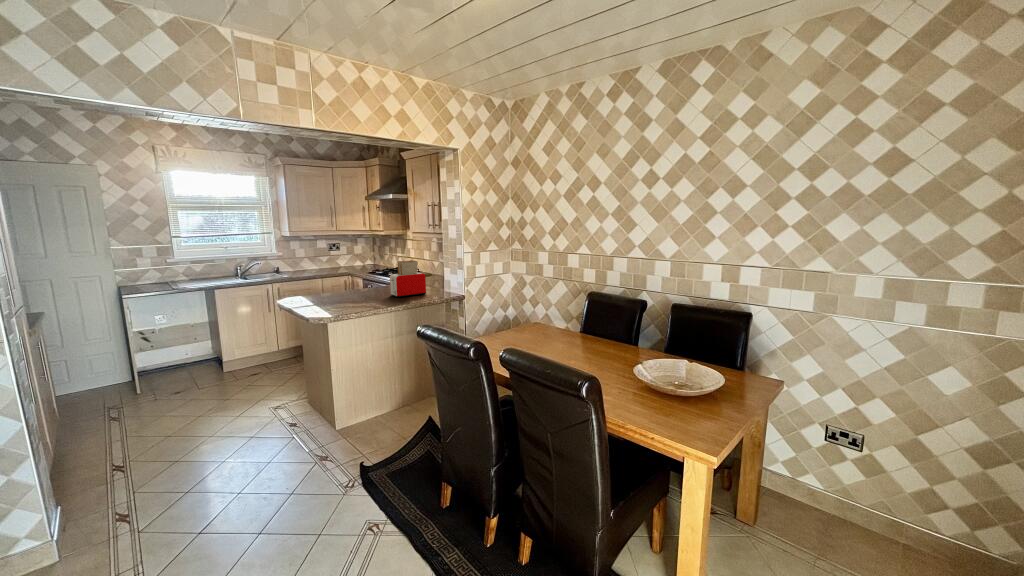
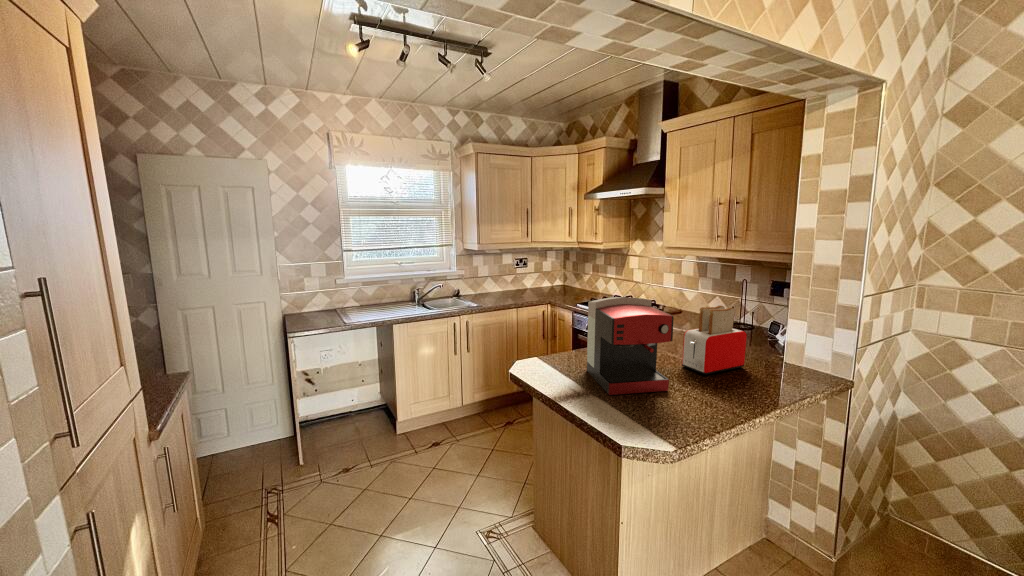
coffee maker: none [327,255,367,306] -> present [587,297,674,395]

